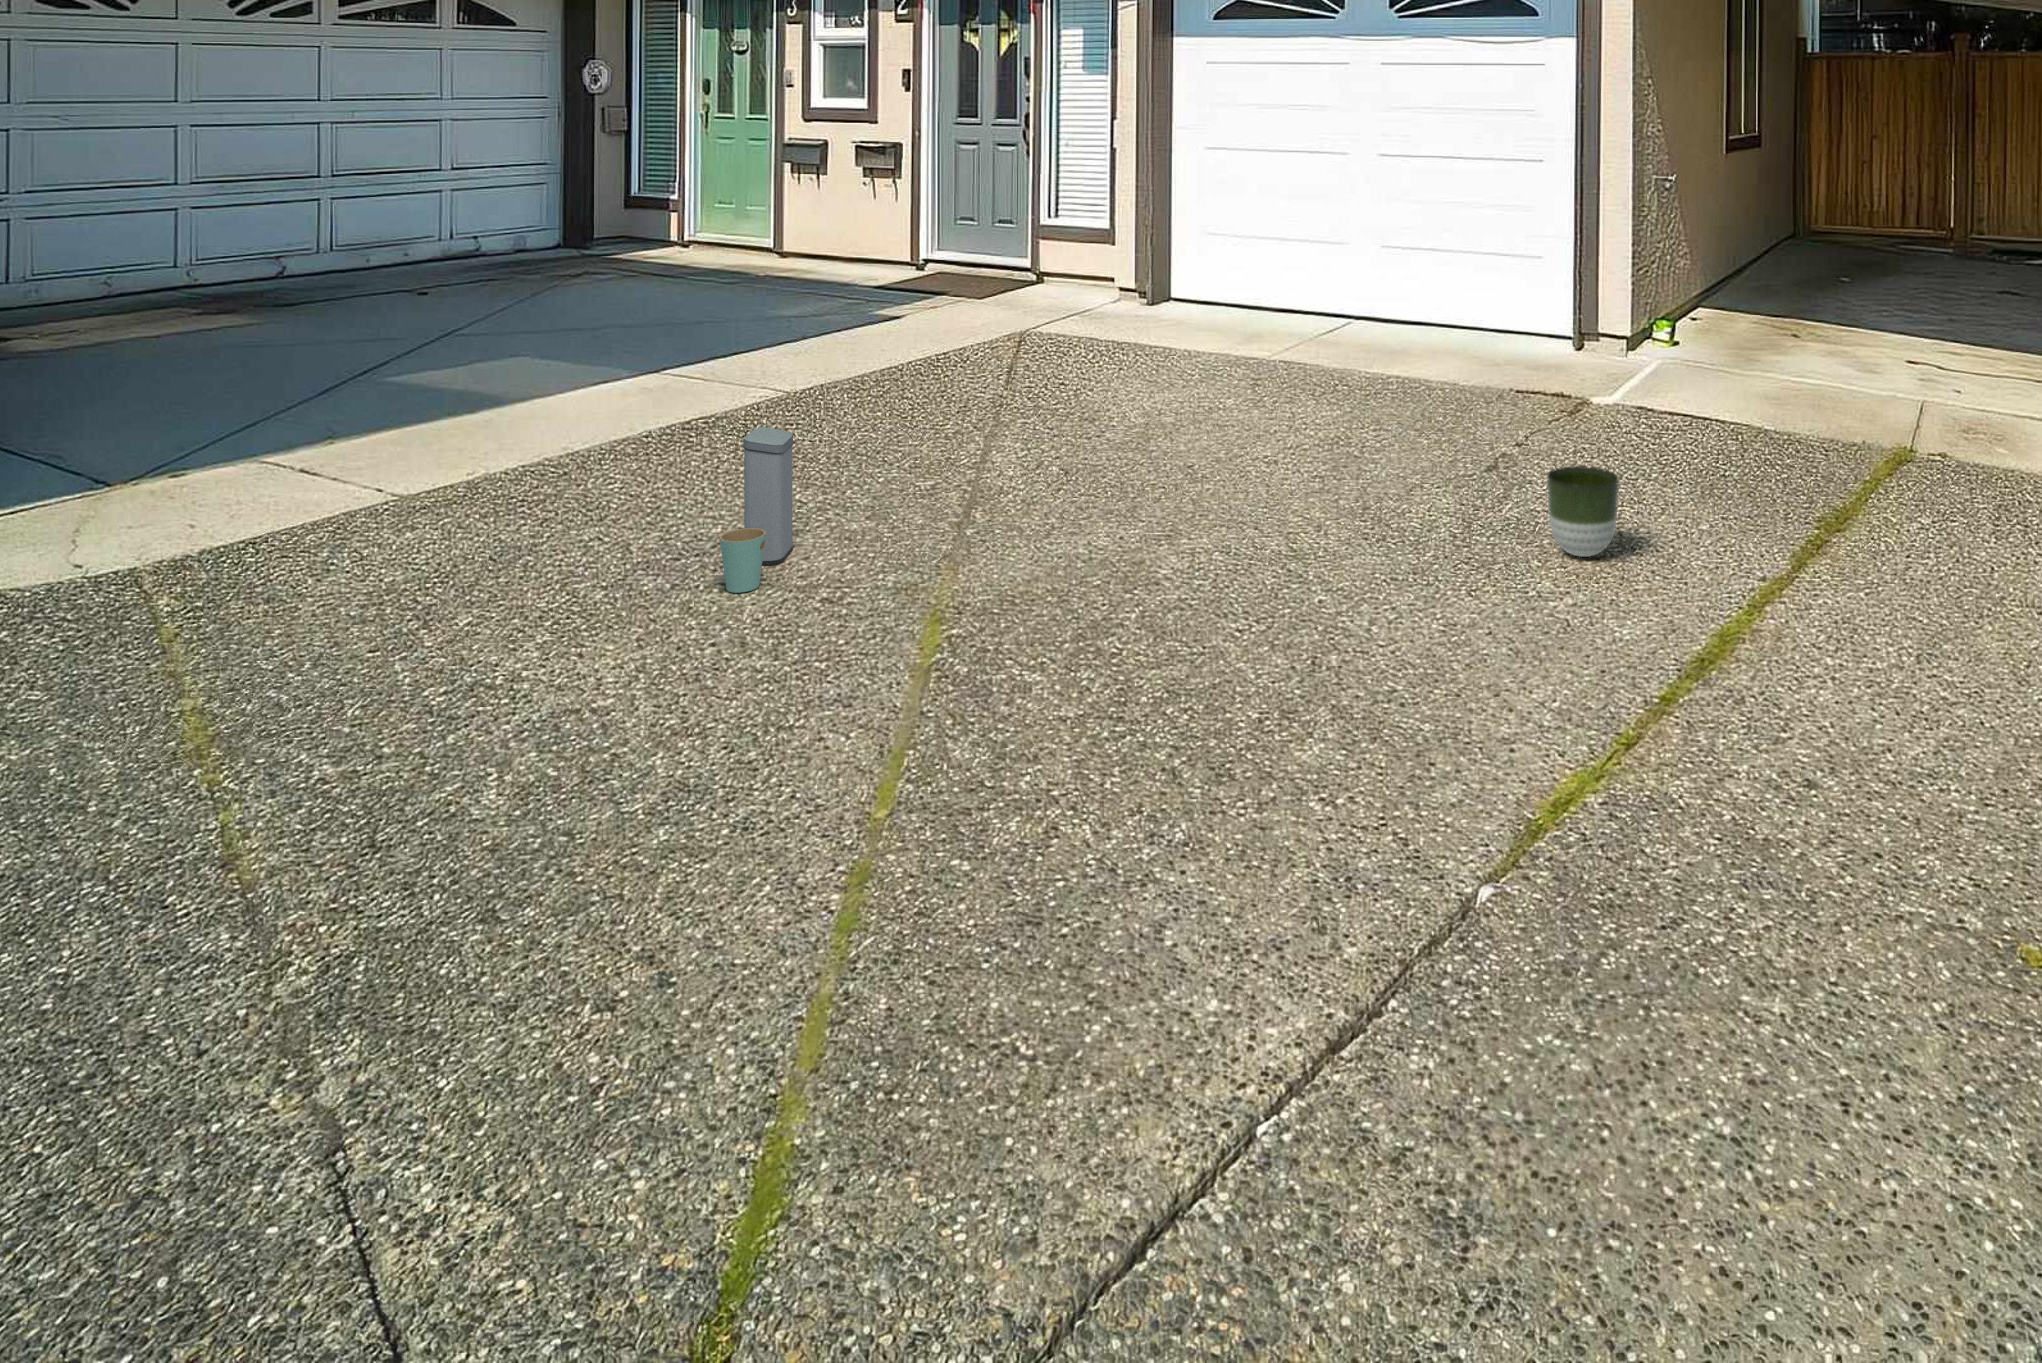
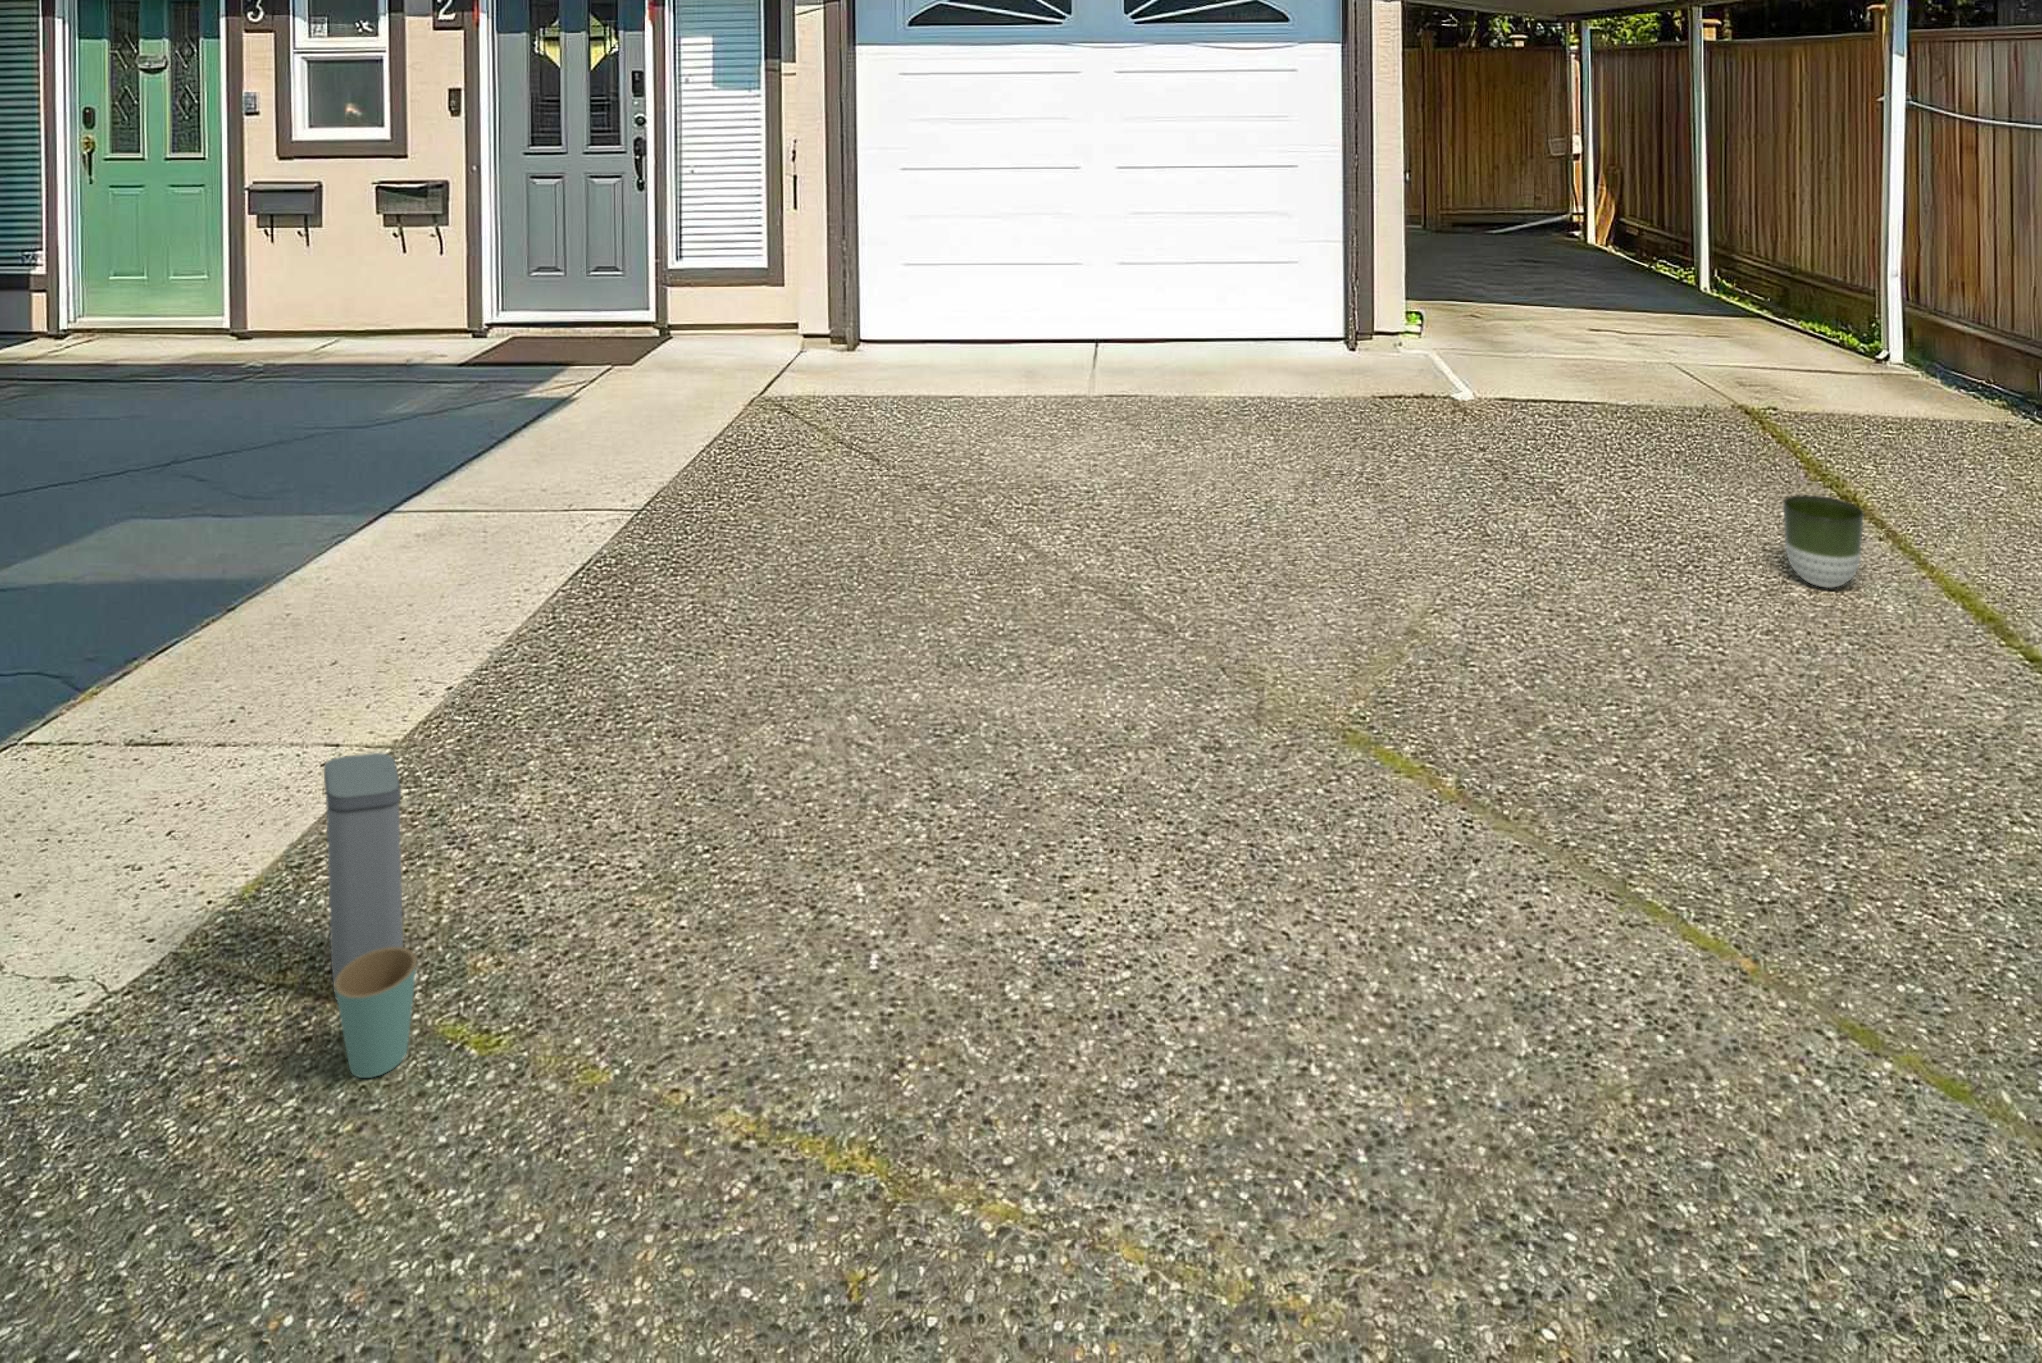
trash can: present [720,427,793,593] -> present [324,753,417,1078]

